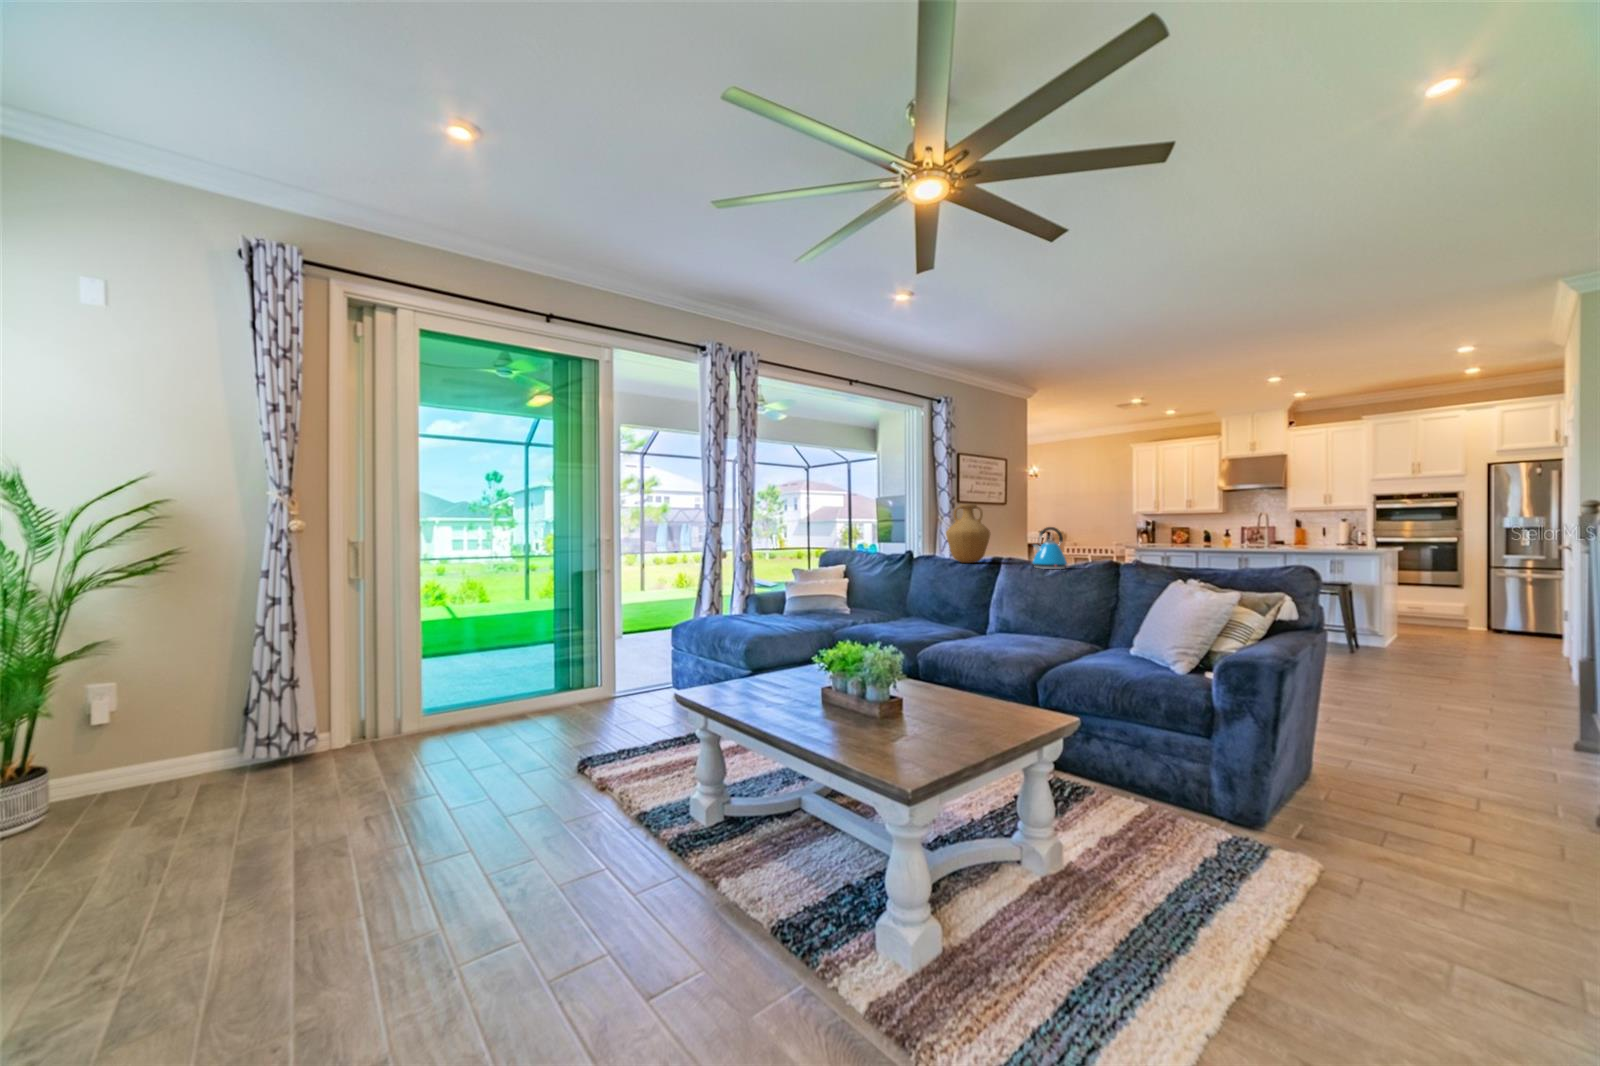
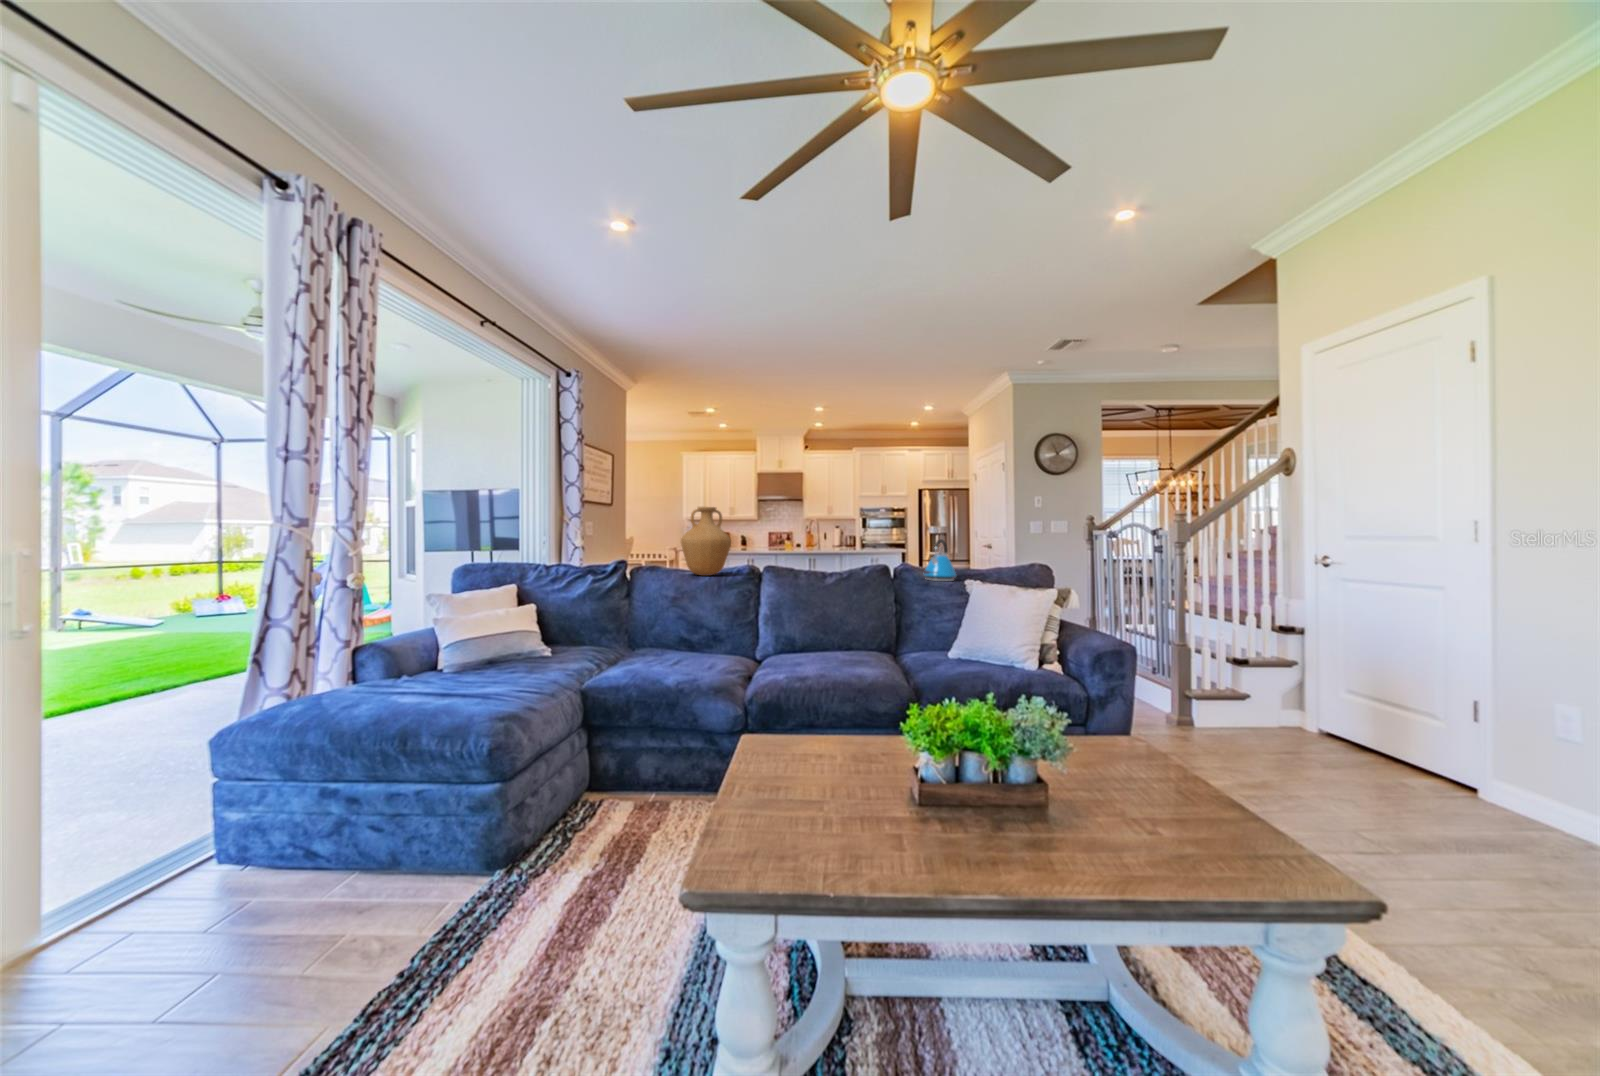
kettle: present [1033,527,1067,569] -> present [924,539,956,581]

